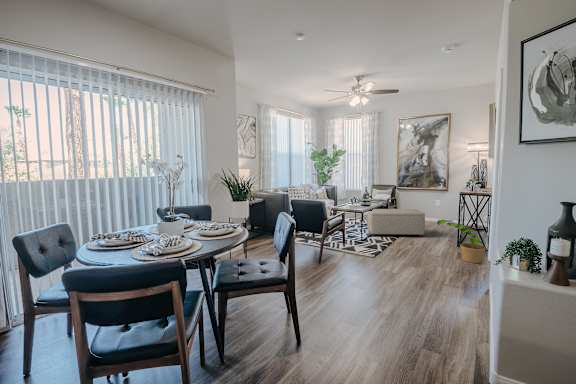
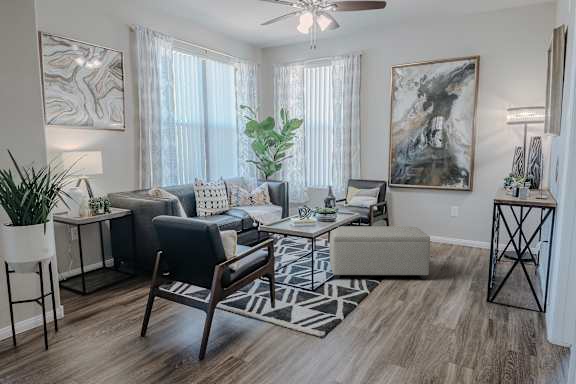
potted plant: present [437,219,486,263] -> none [449,256,543,349]

